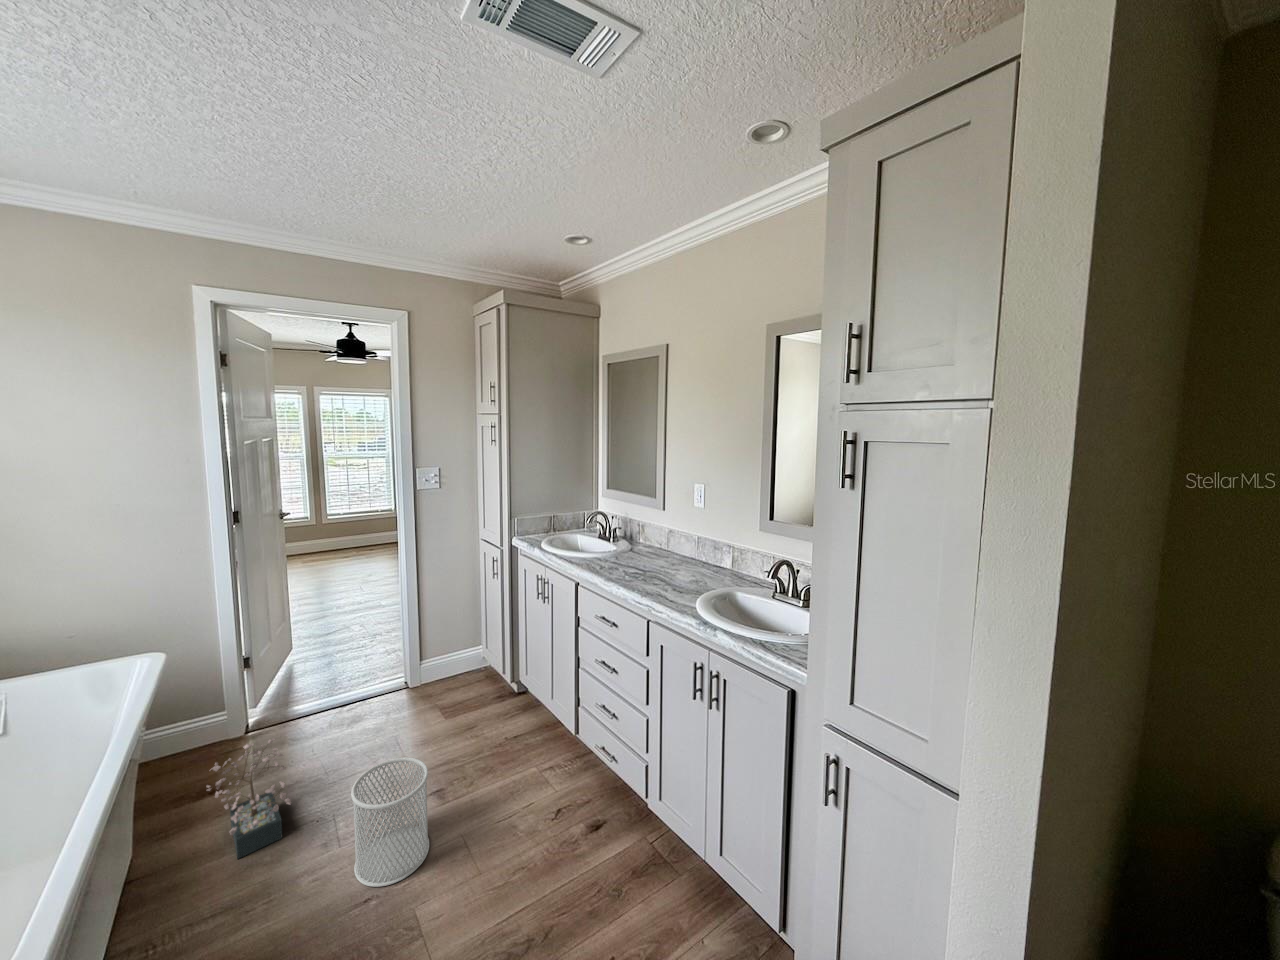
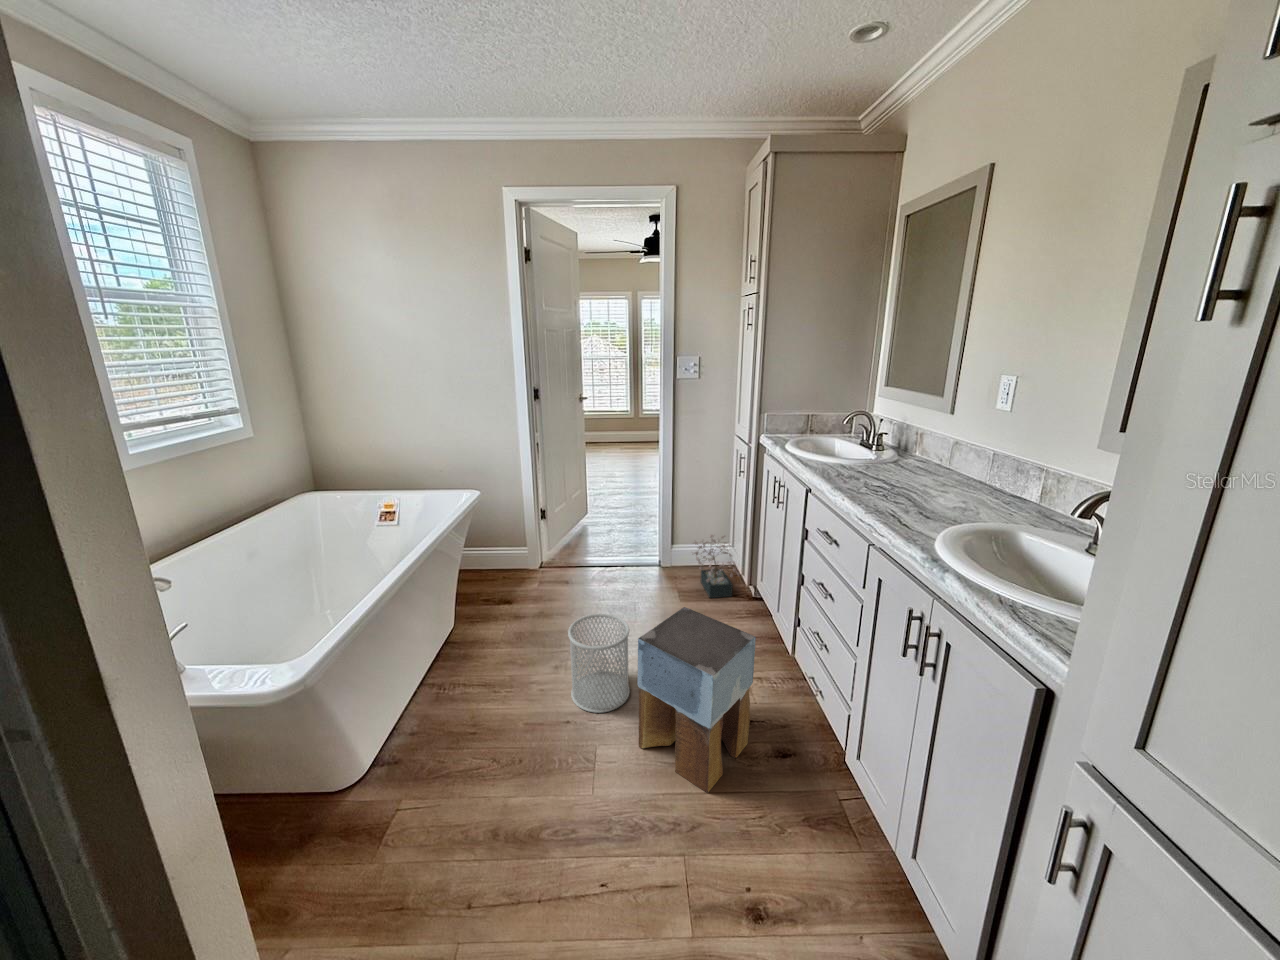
stool: none [461,720,567,900] -> present [637,607,756,793]
decorative plant: present [207,738,291,859] -> present [693,534,739,598]

